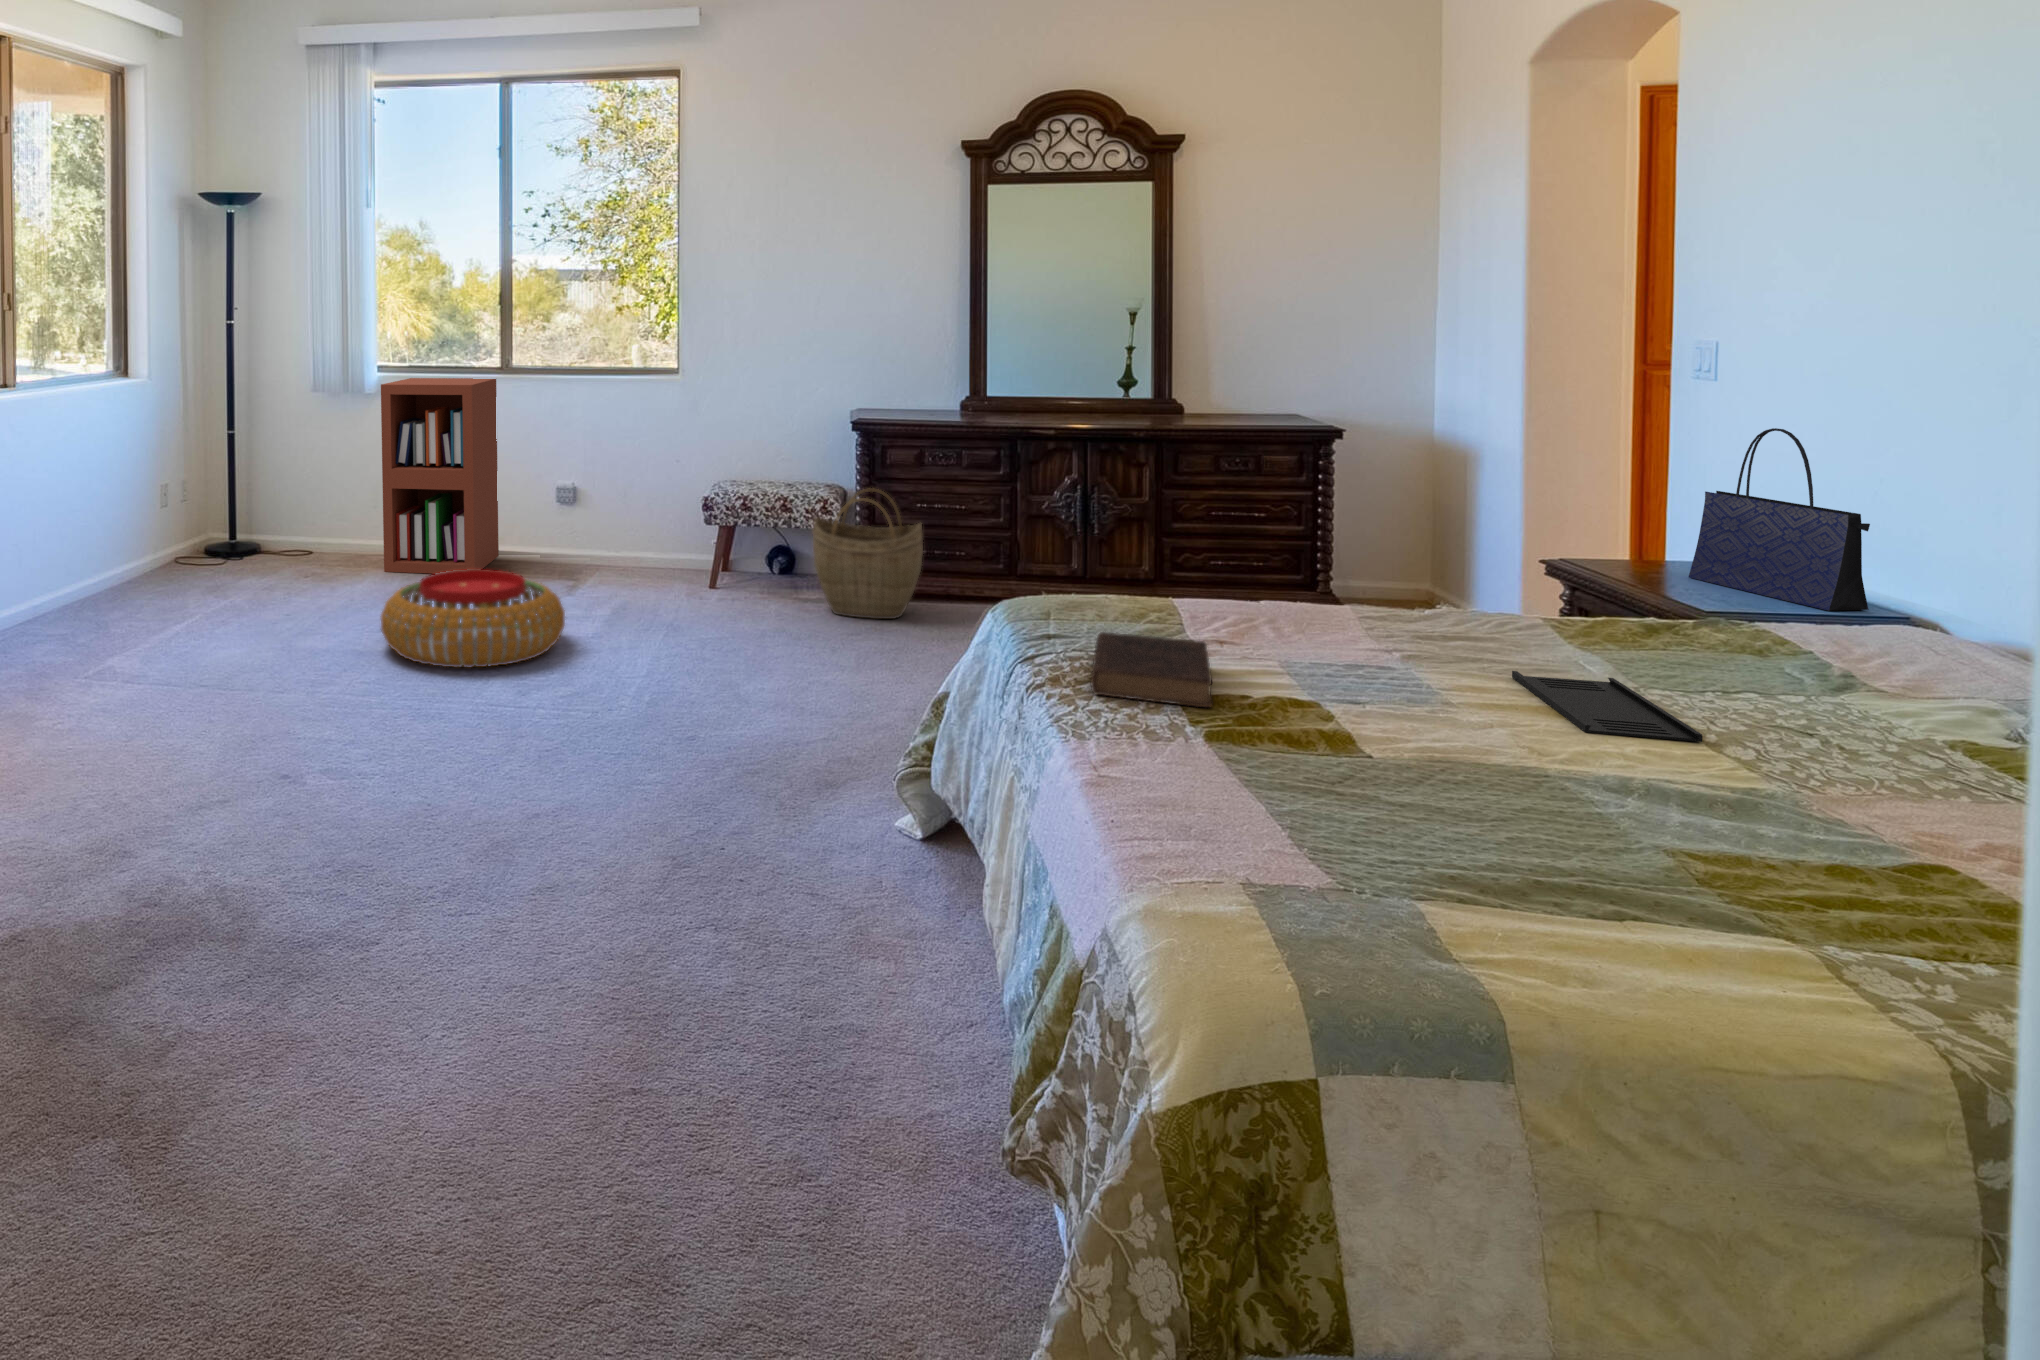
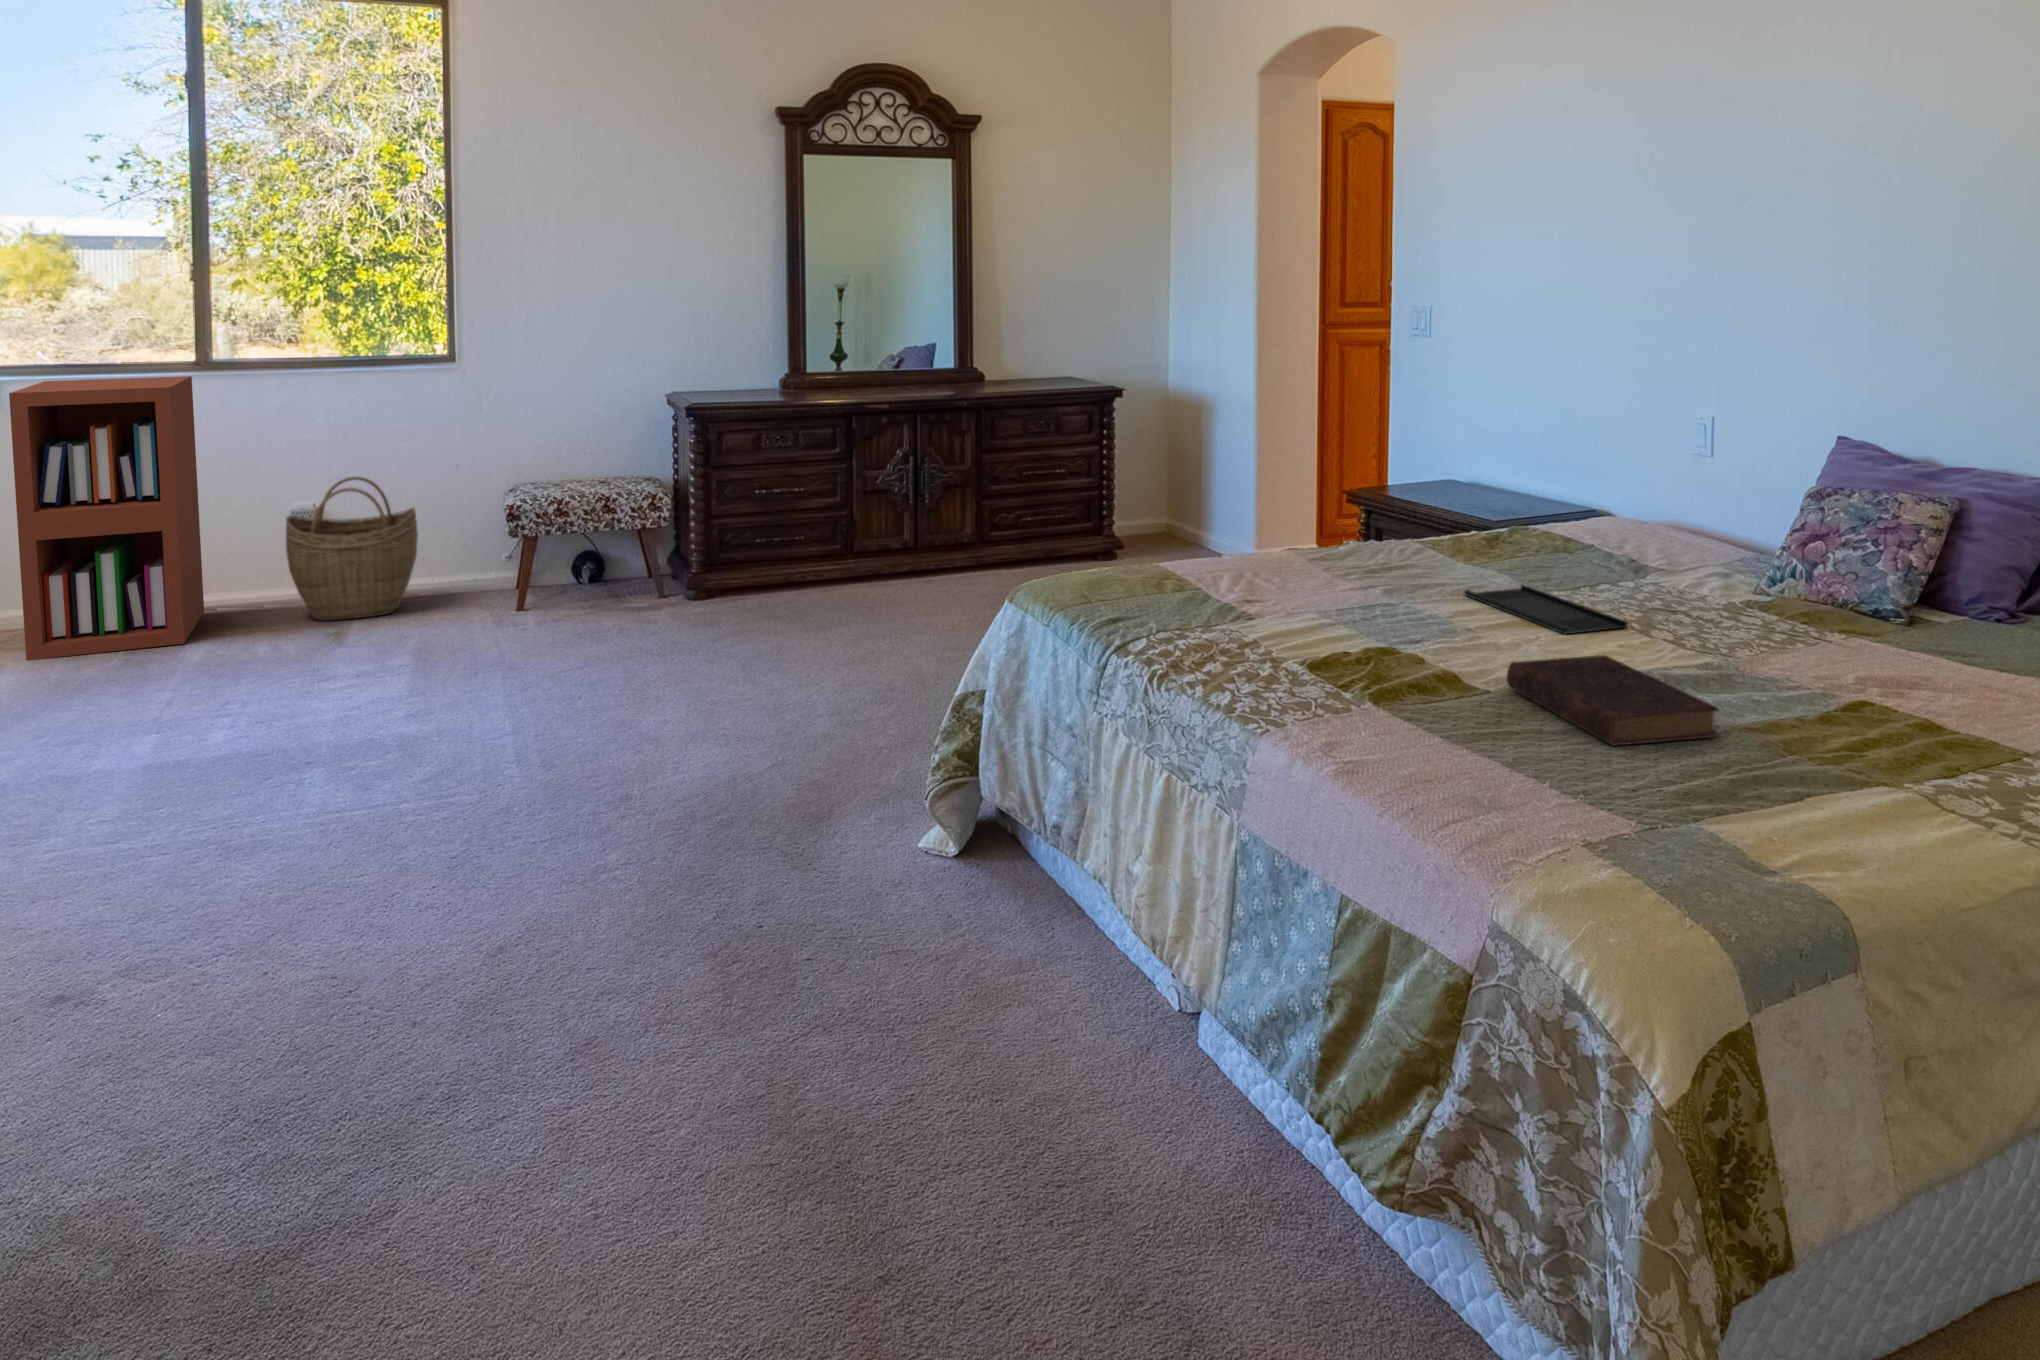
tote bag: present [1688,428,1870,611] -> none [1435,374,1555,508]
woven basket: present [813,488,923,619] -> present [286,477,418,621]
pouf: present [381,569,565,668] -> none [94,634,388,784]
book: present [1090,632,1212,707] -> present [1507,655,1719,746]

